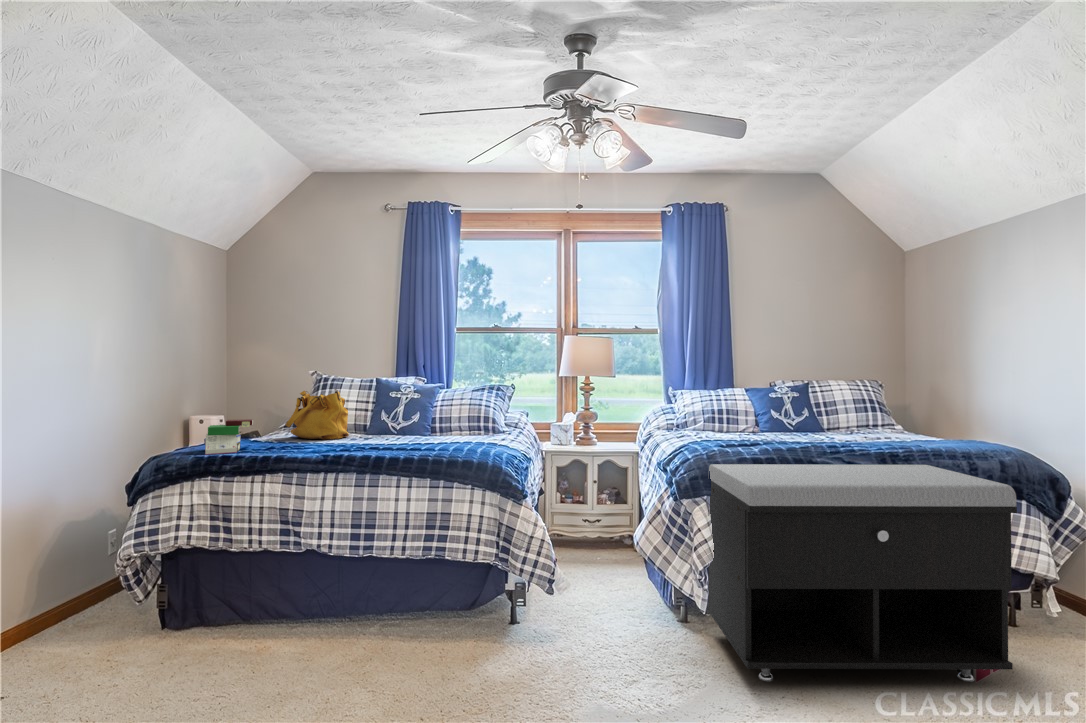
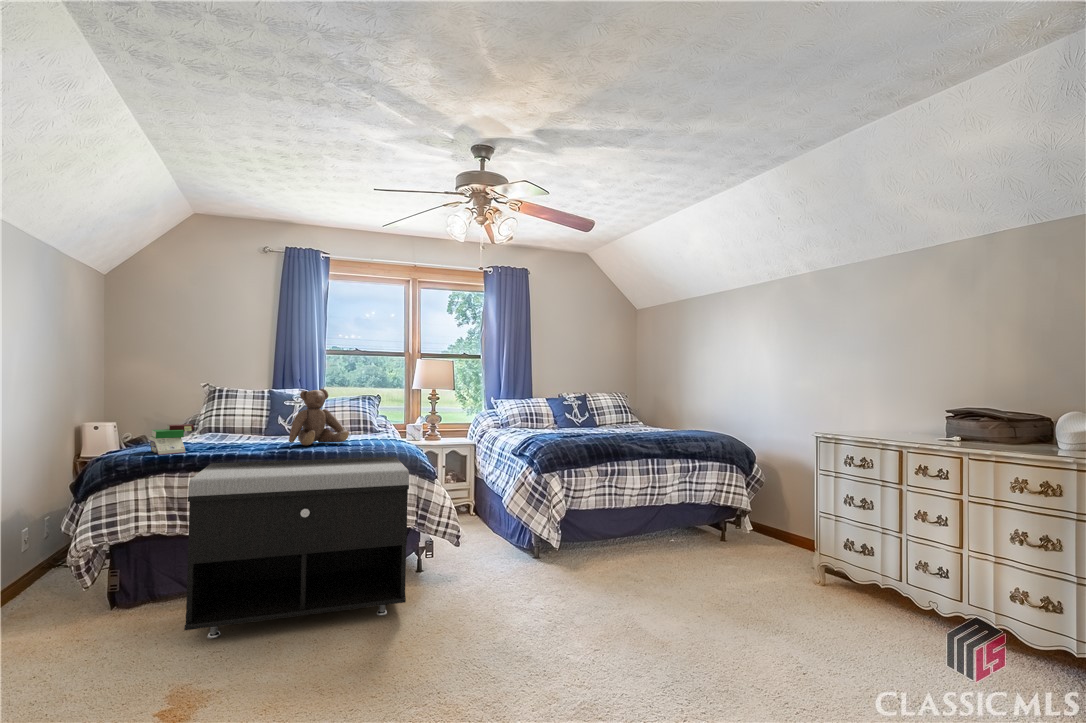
teddy bear: none [355,377,430,448] -> present [289,389,349,446]
handbag: present [285,389,349,440] -> none [202,397,260,441]
storage bench: present [708,464,1017,682] -> present [184,457,409,639]

